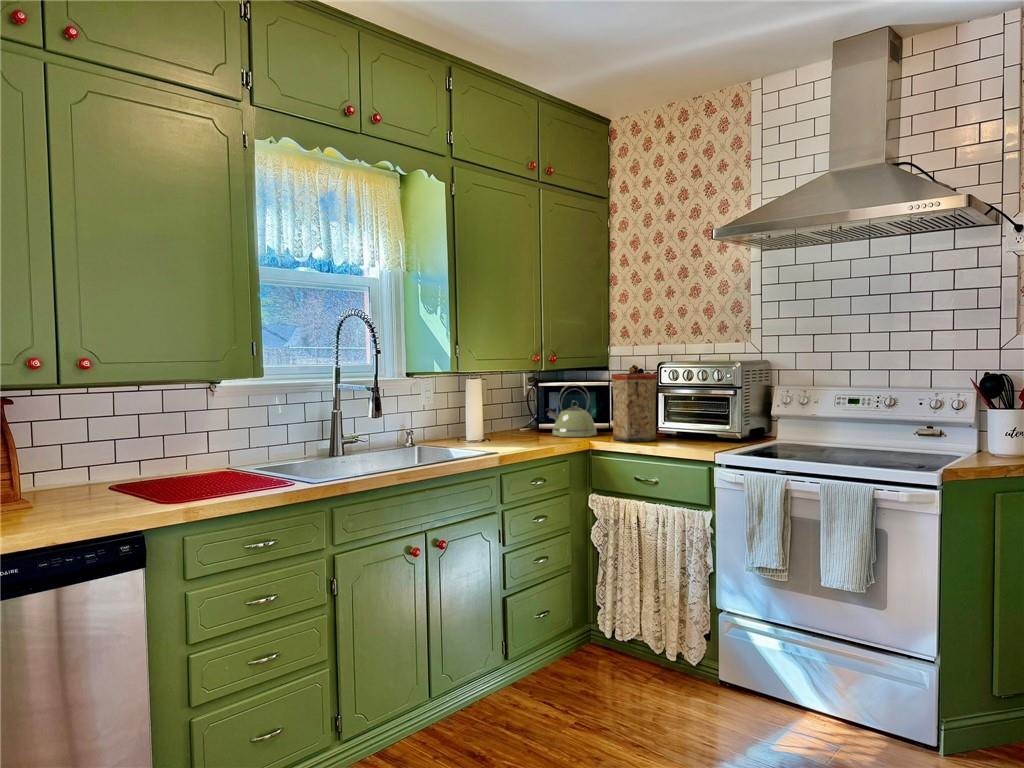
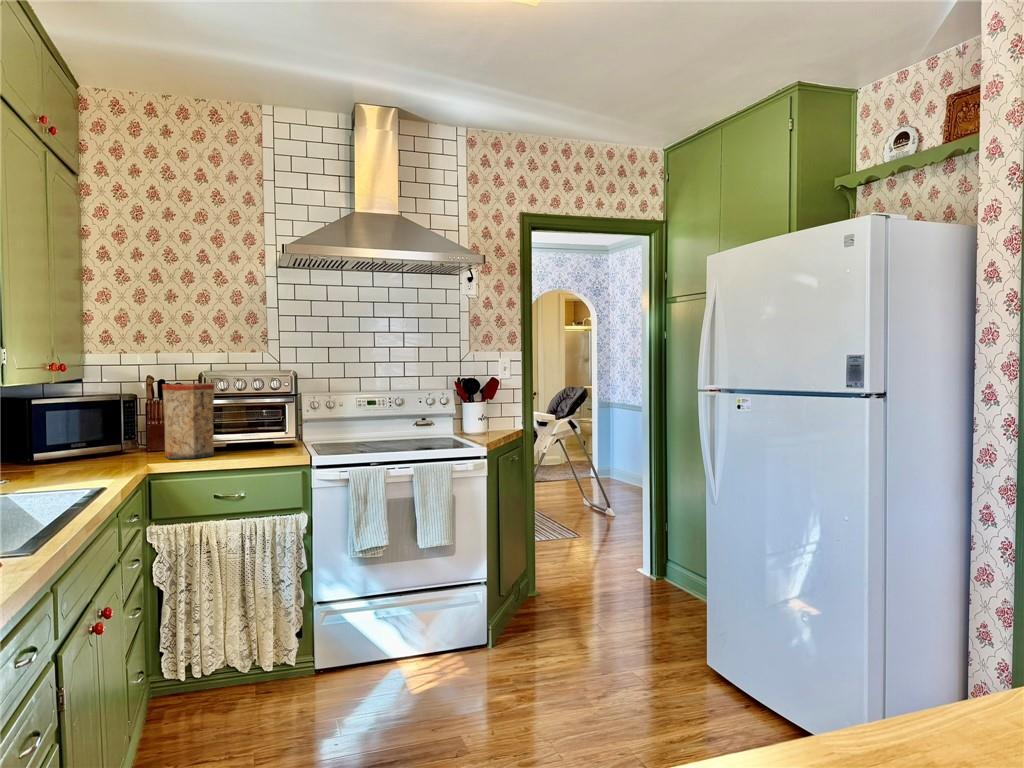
kettle: present [546,384,597,437] -> none [60,398,128,465]

